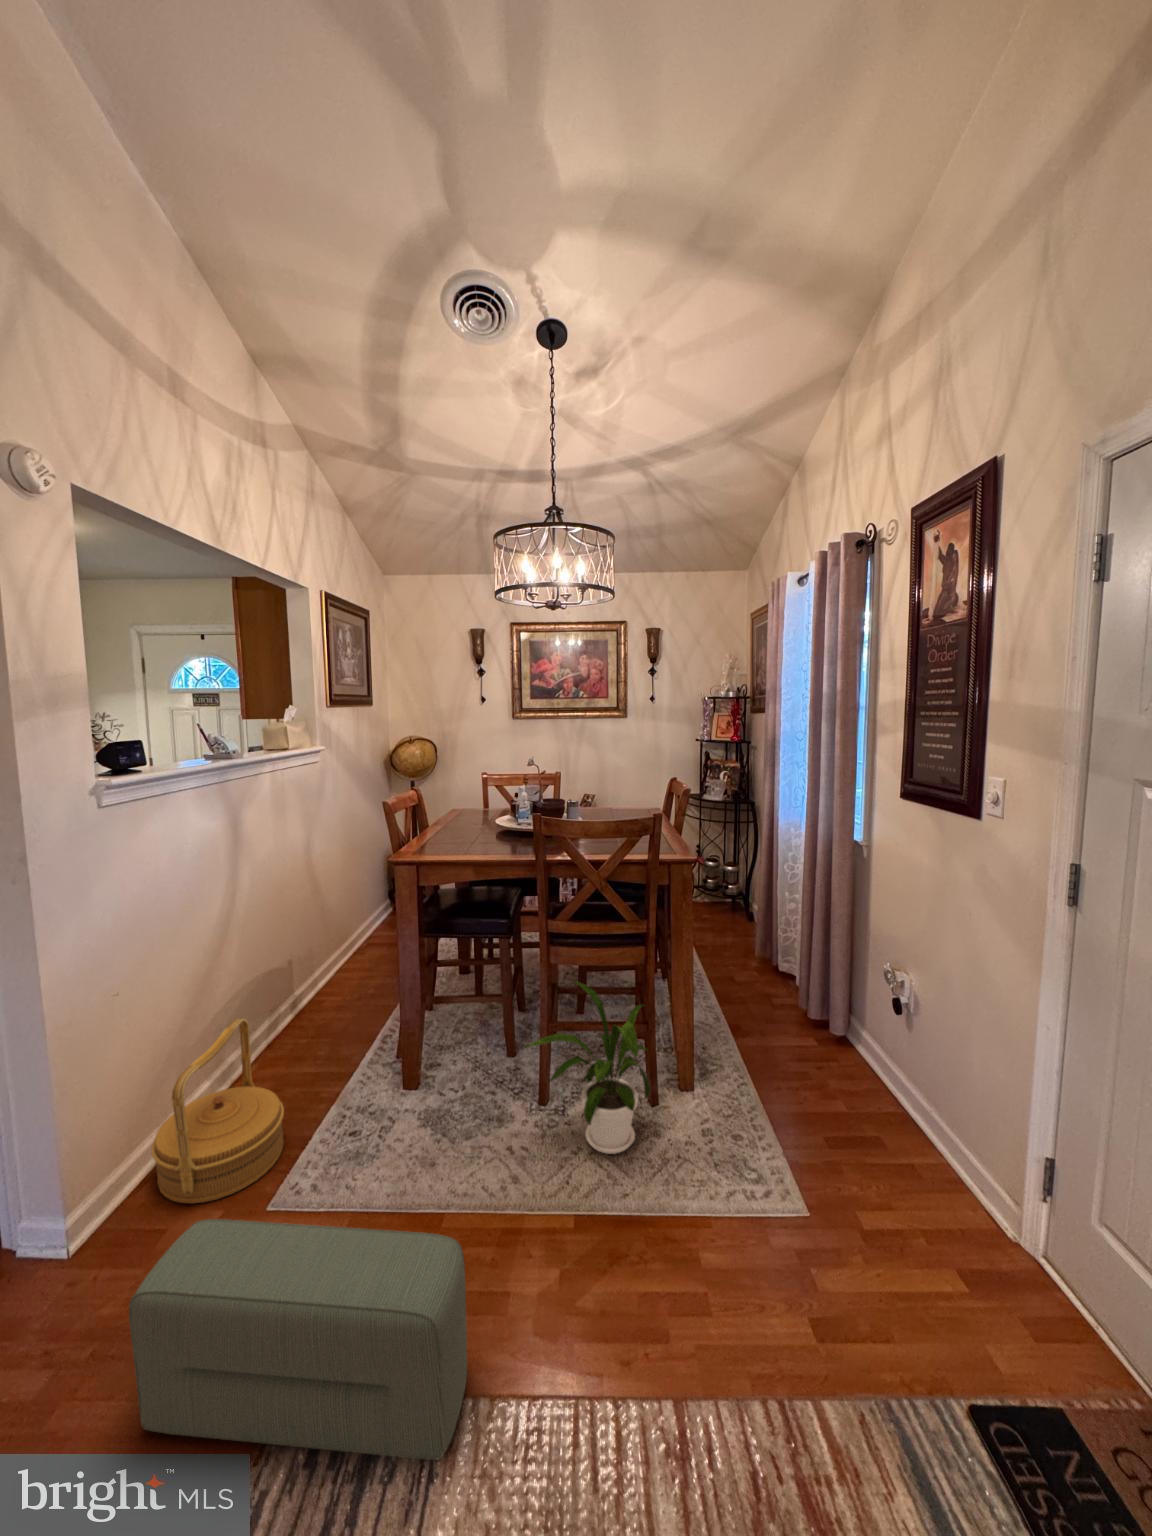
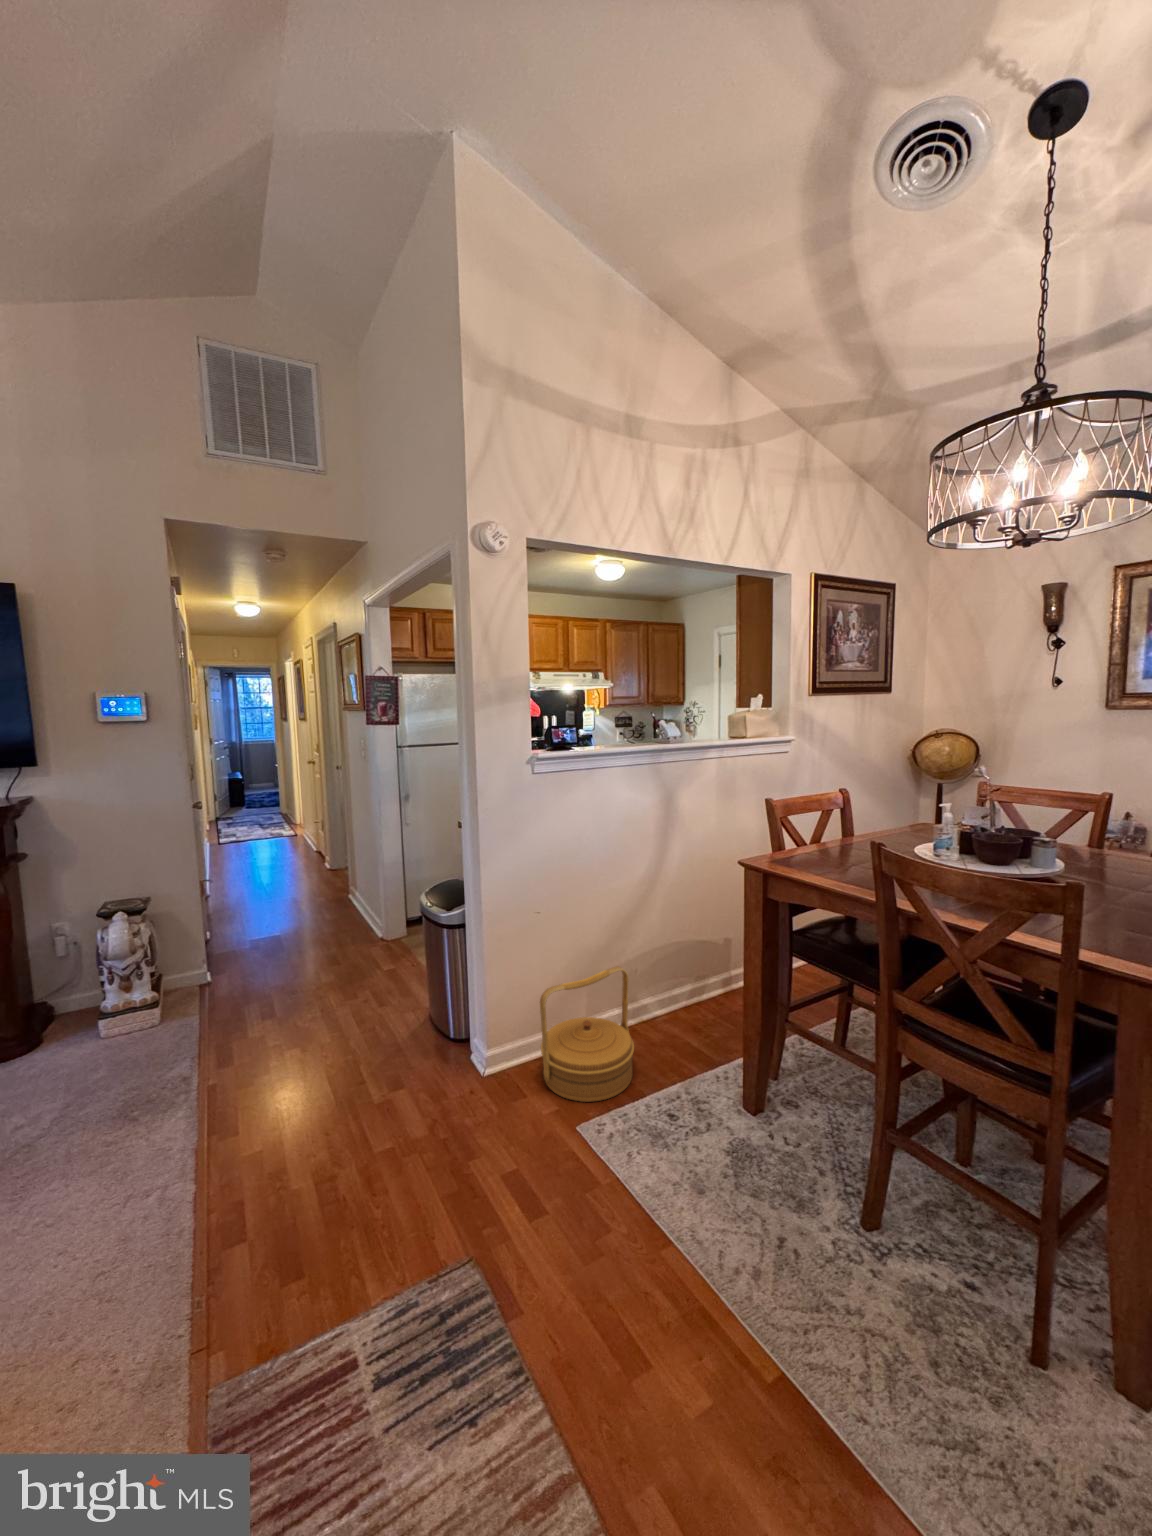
house plant: present [525,981,650,1154] -> none [810,1086,1017,1373]
pouf: present [129,1219,467,1460] -> none [414,1088,563,1420]

